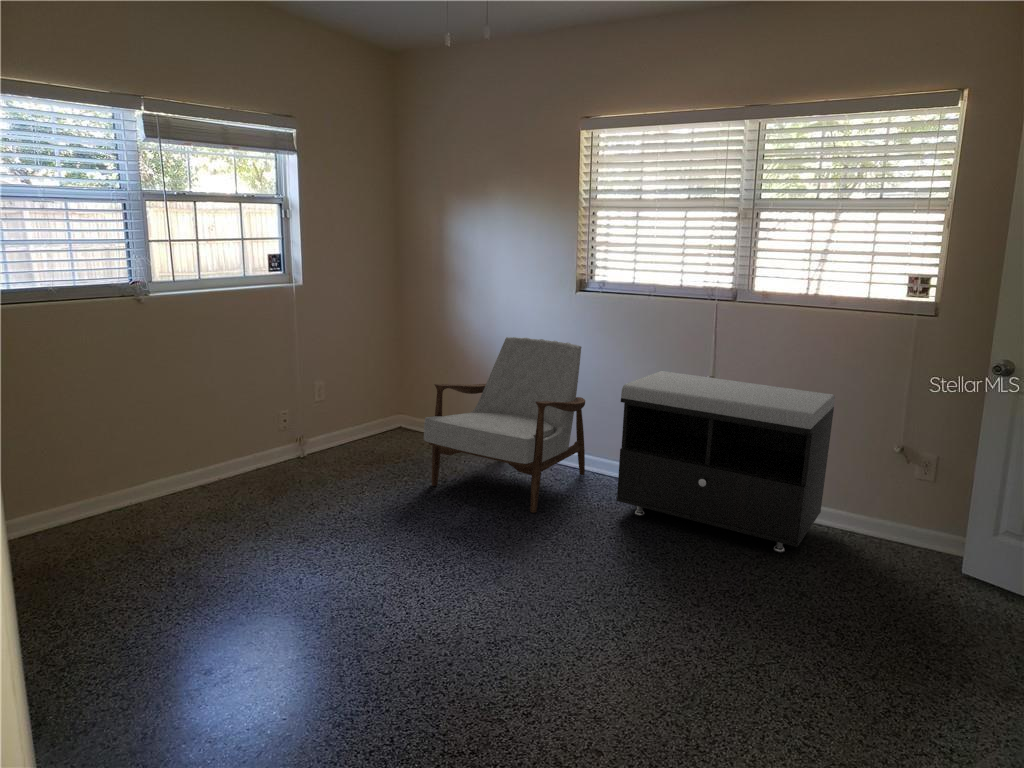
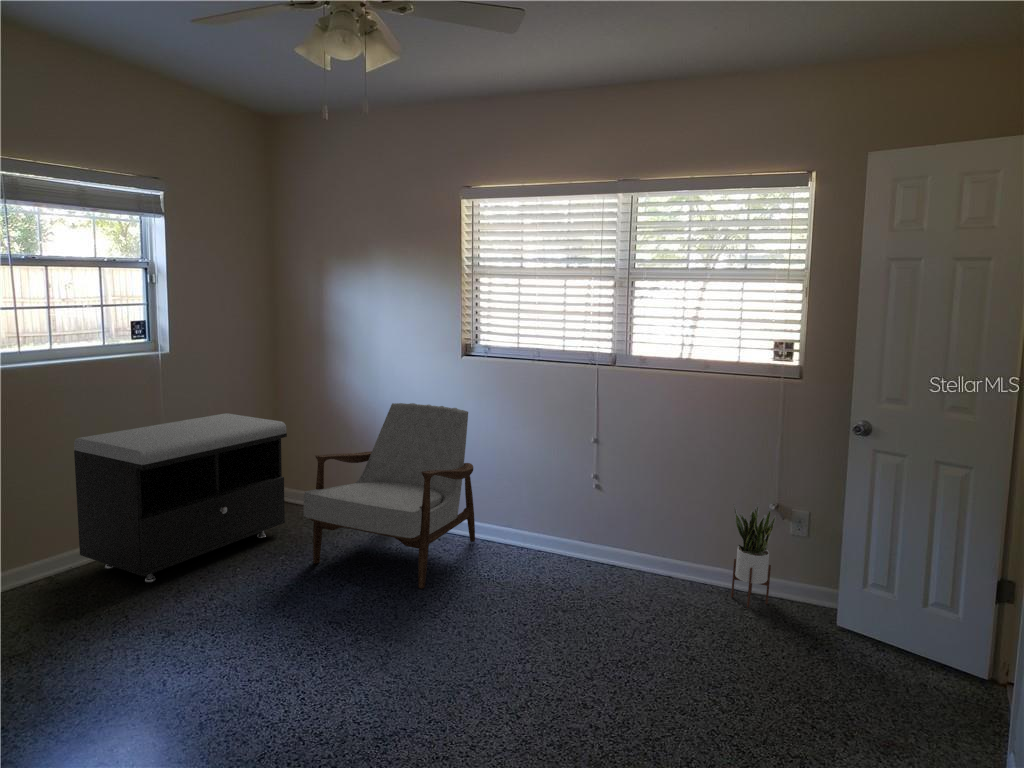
storage bench: present [617,371,835,552] -> present [74,413,287,582]
potted plant: none [847,443,901,550] -> present [731,503,776,608]

